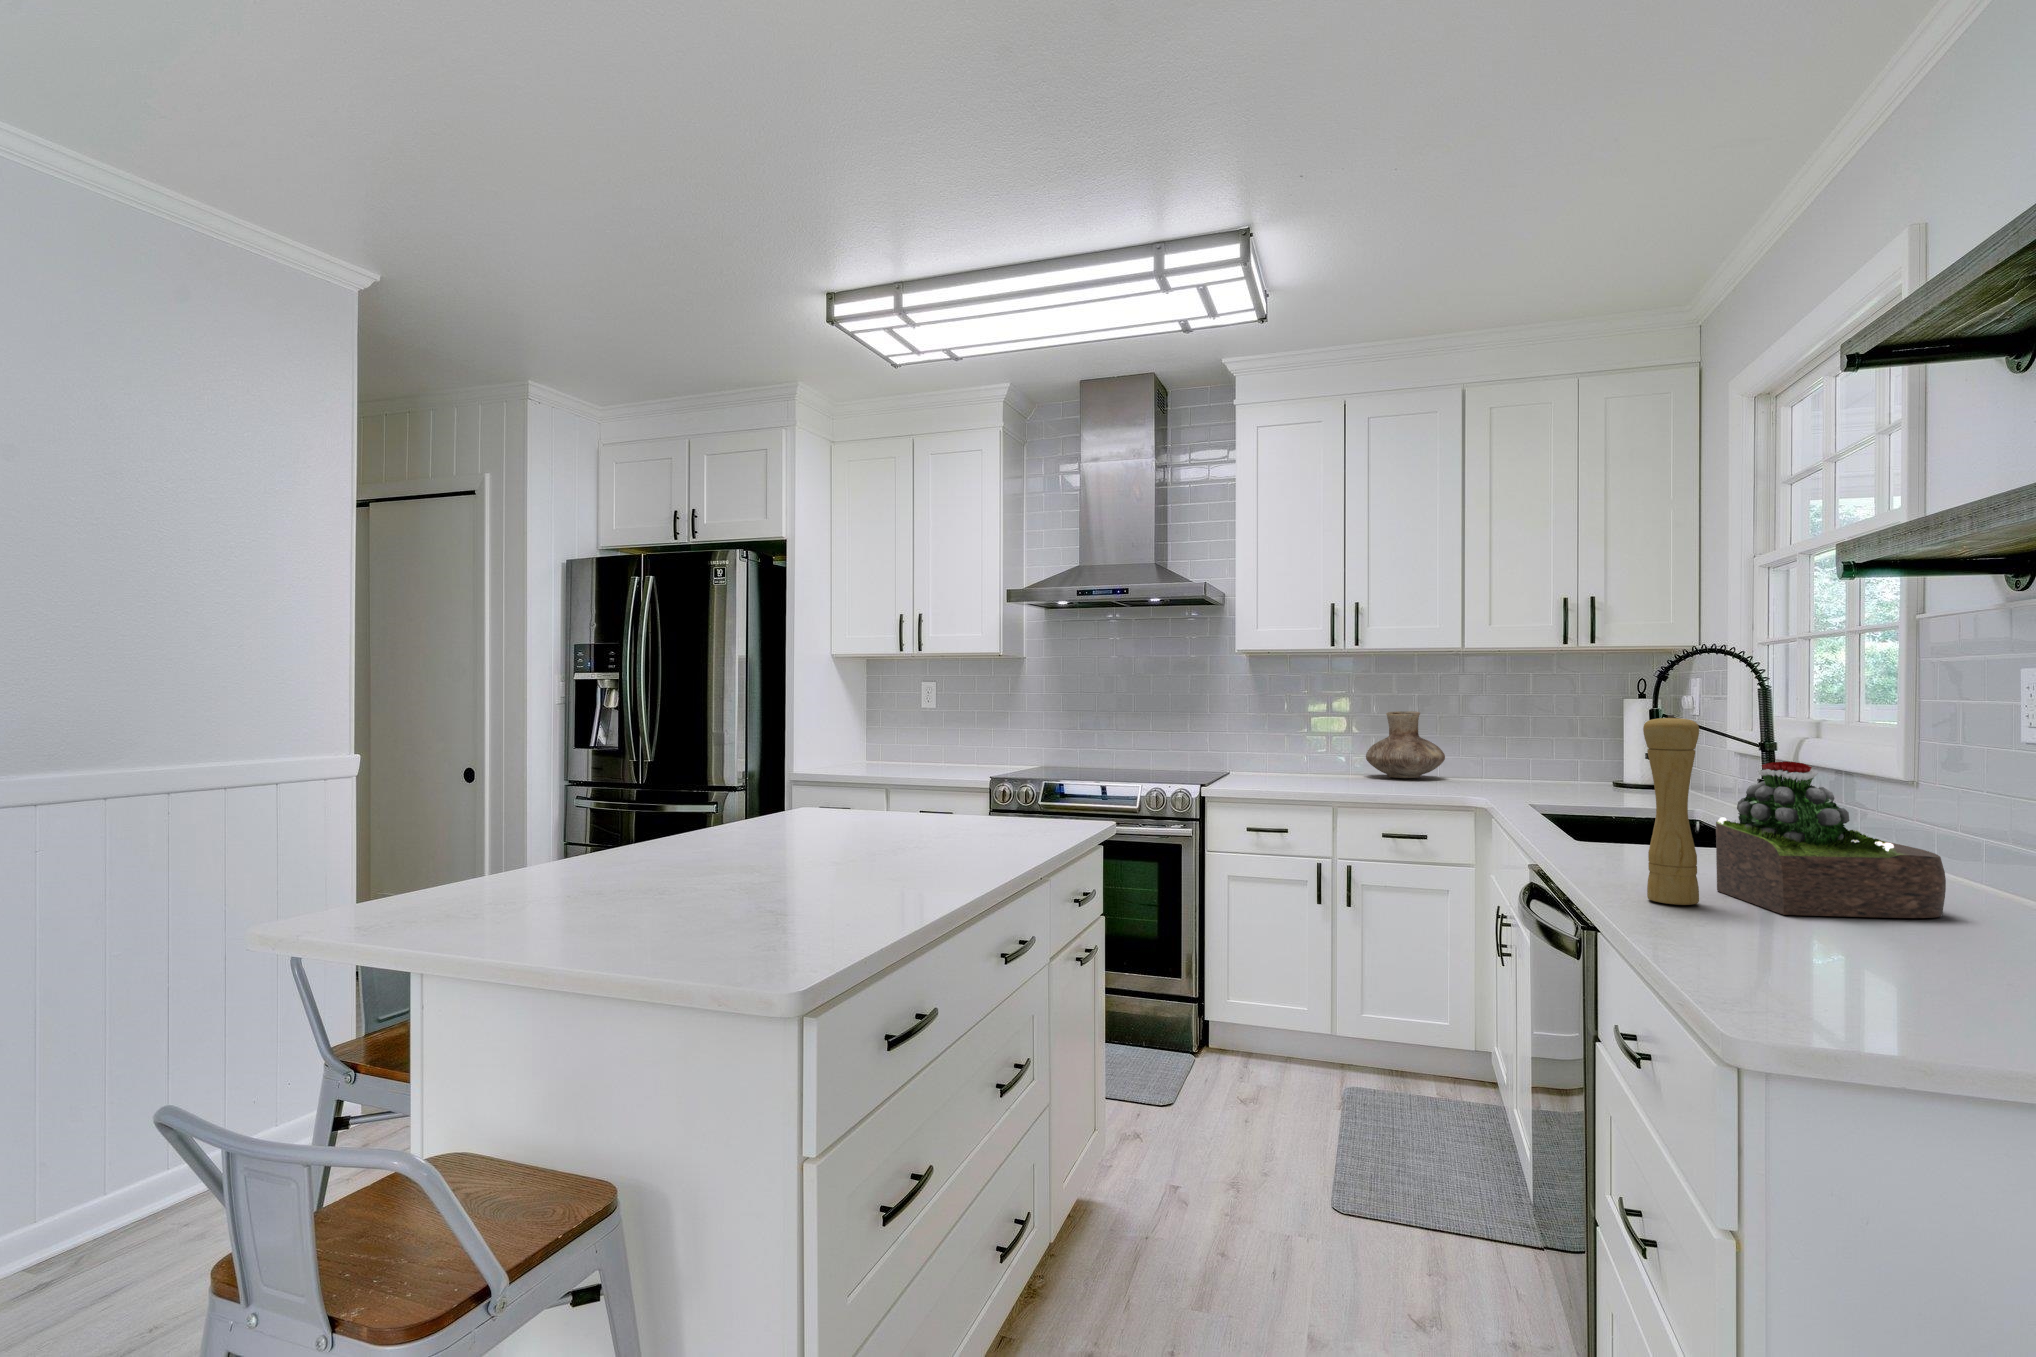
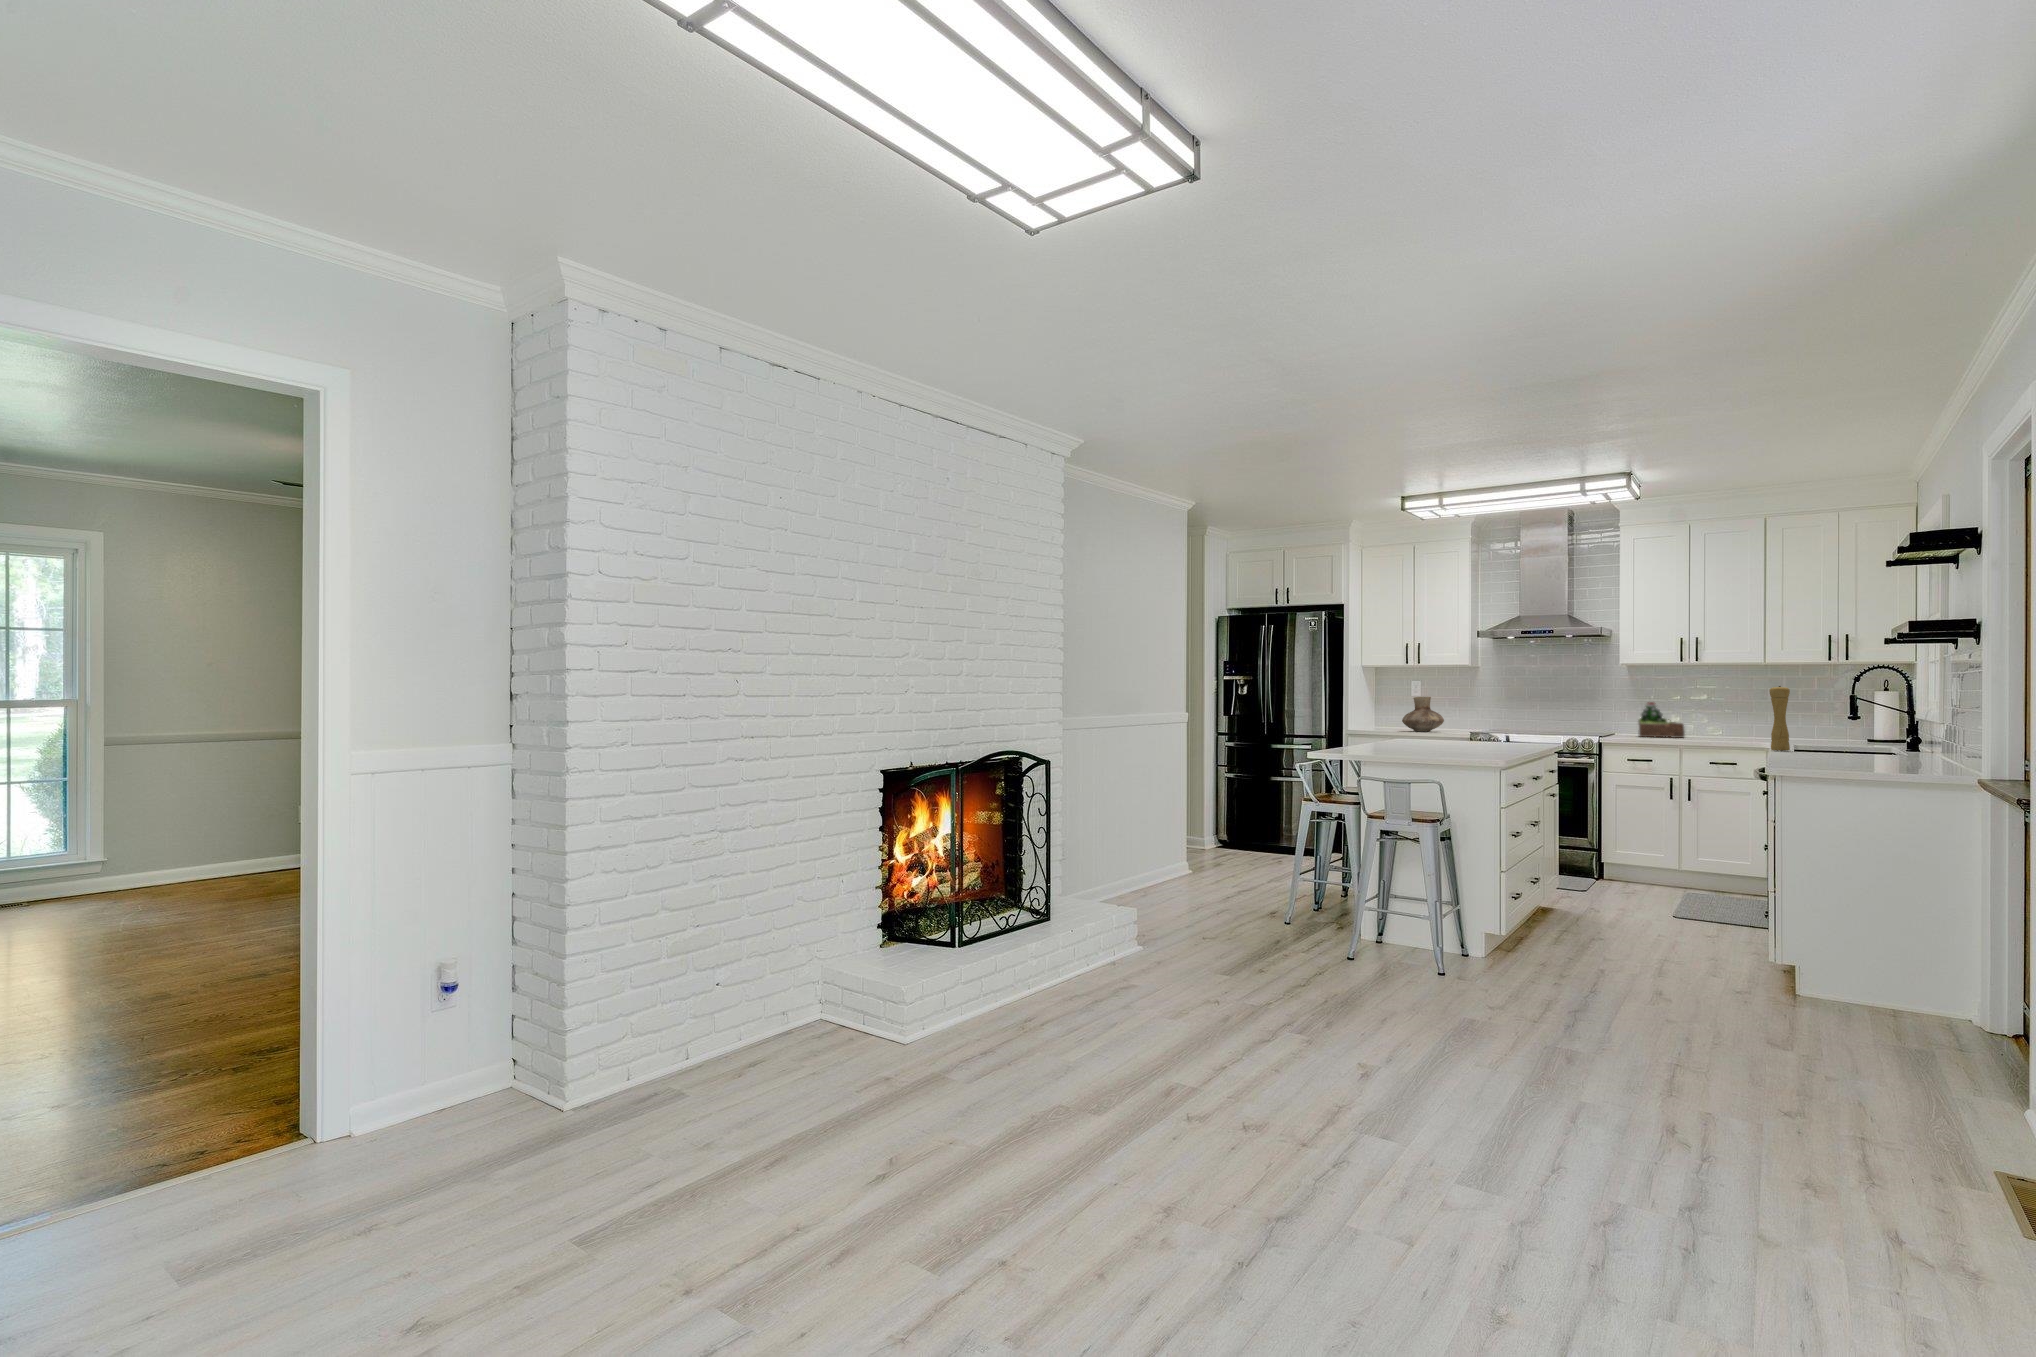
vase: present [1366,711,1445,778] -> present [1402,697,1444,731]
succulent plant: present [1716,761,1946,918] -> present [1638,702,1685,738]

